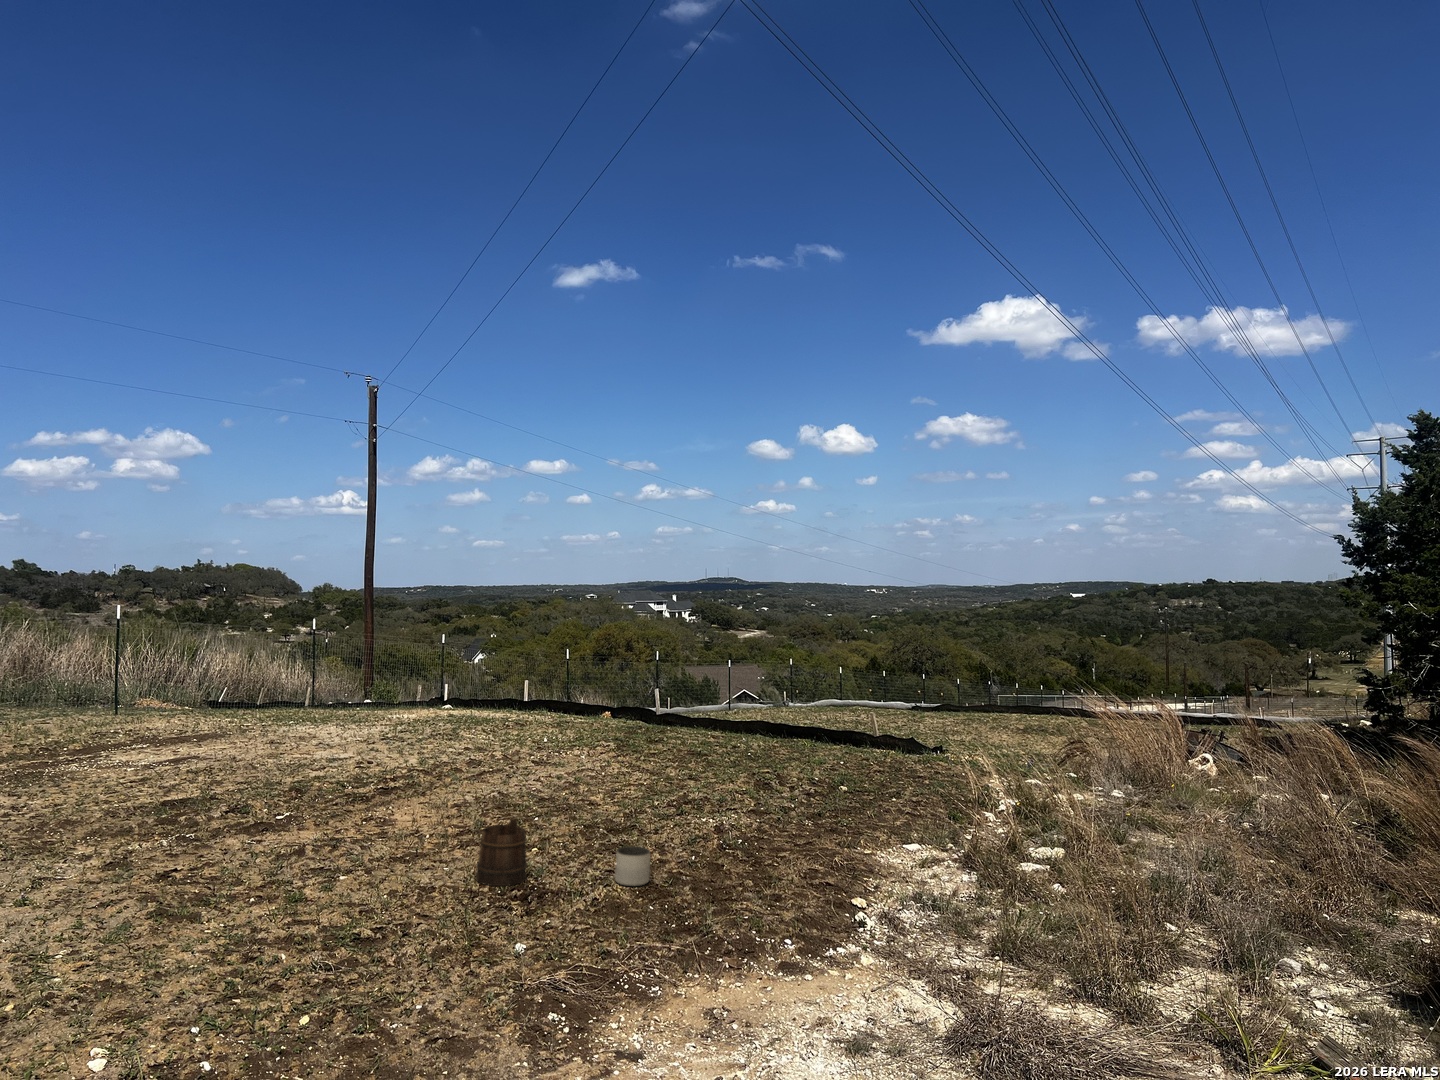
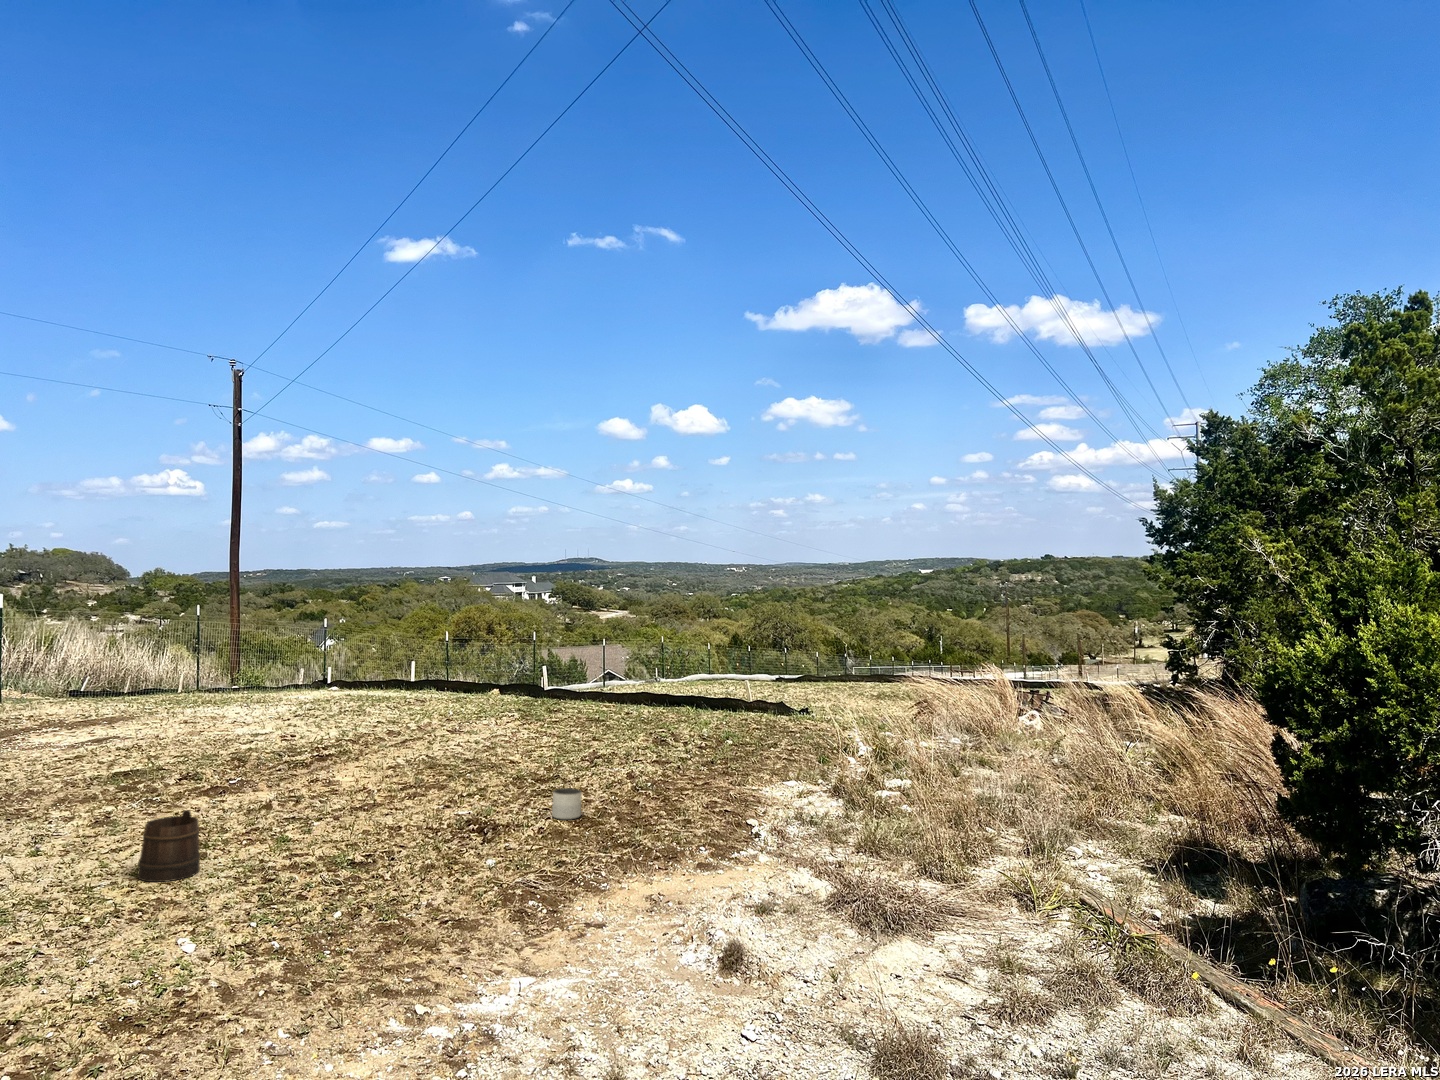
bucket: present [476,820,527,886] -> present [137,810,200,882]

